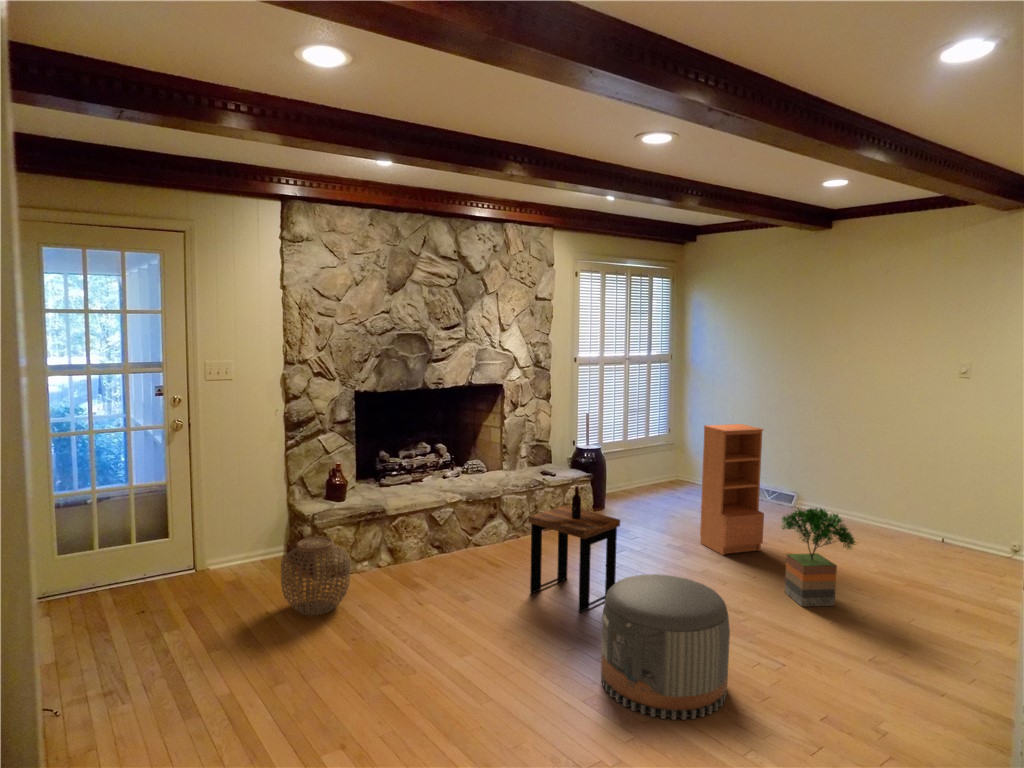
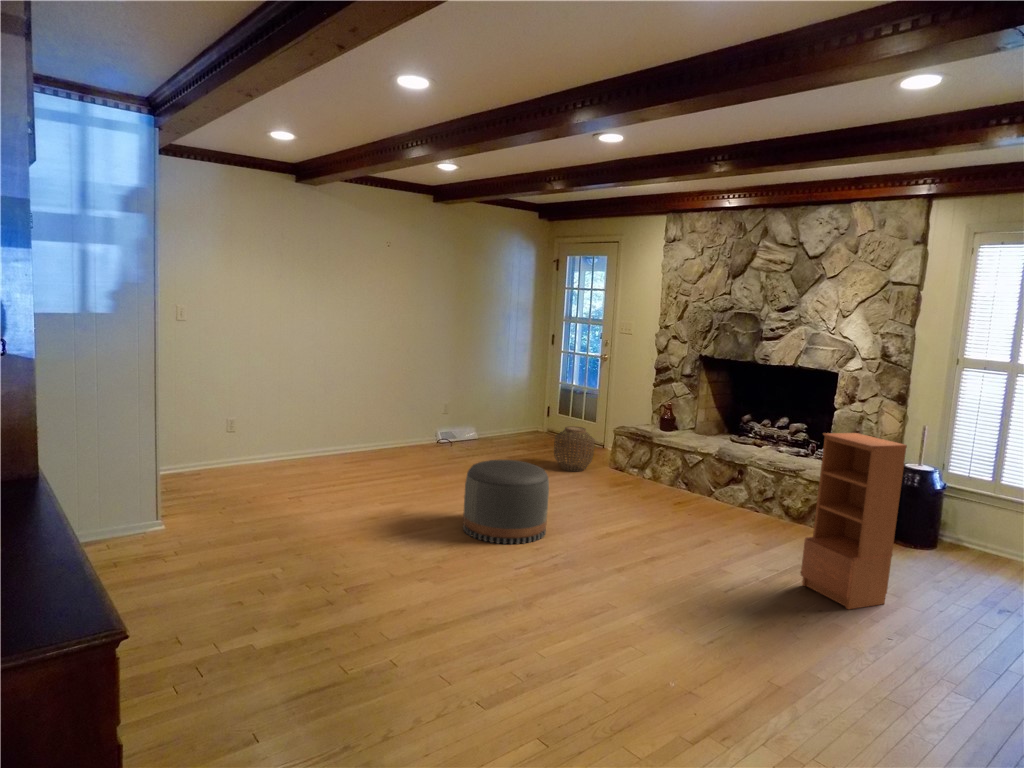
side table: present [528,486,620,612] -> none [601,430,676,531]
potted tree: present [781,508,855,606] -> none [664,498,747,613]

